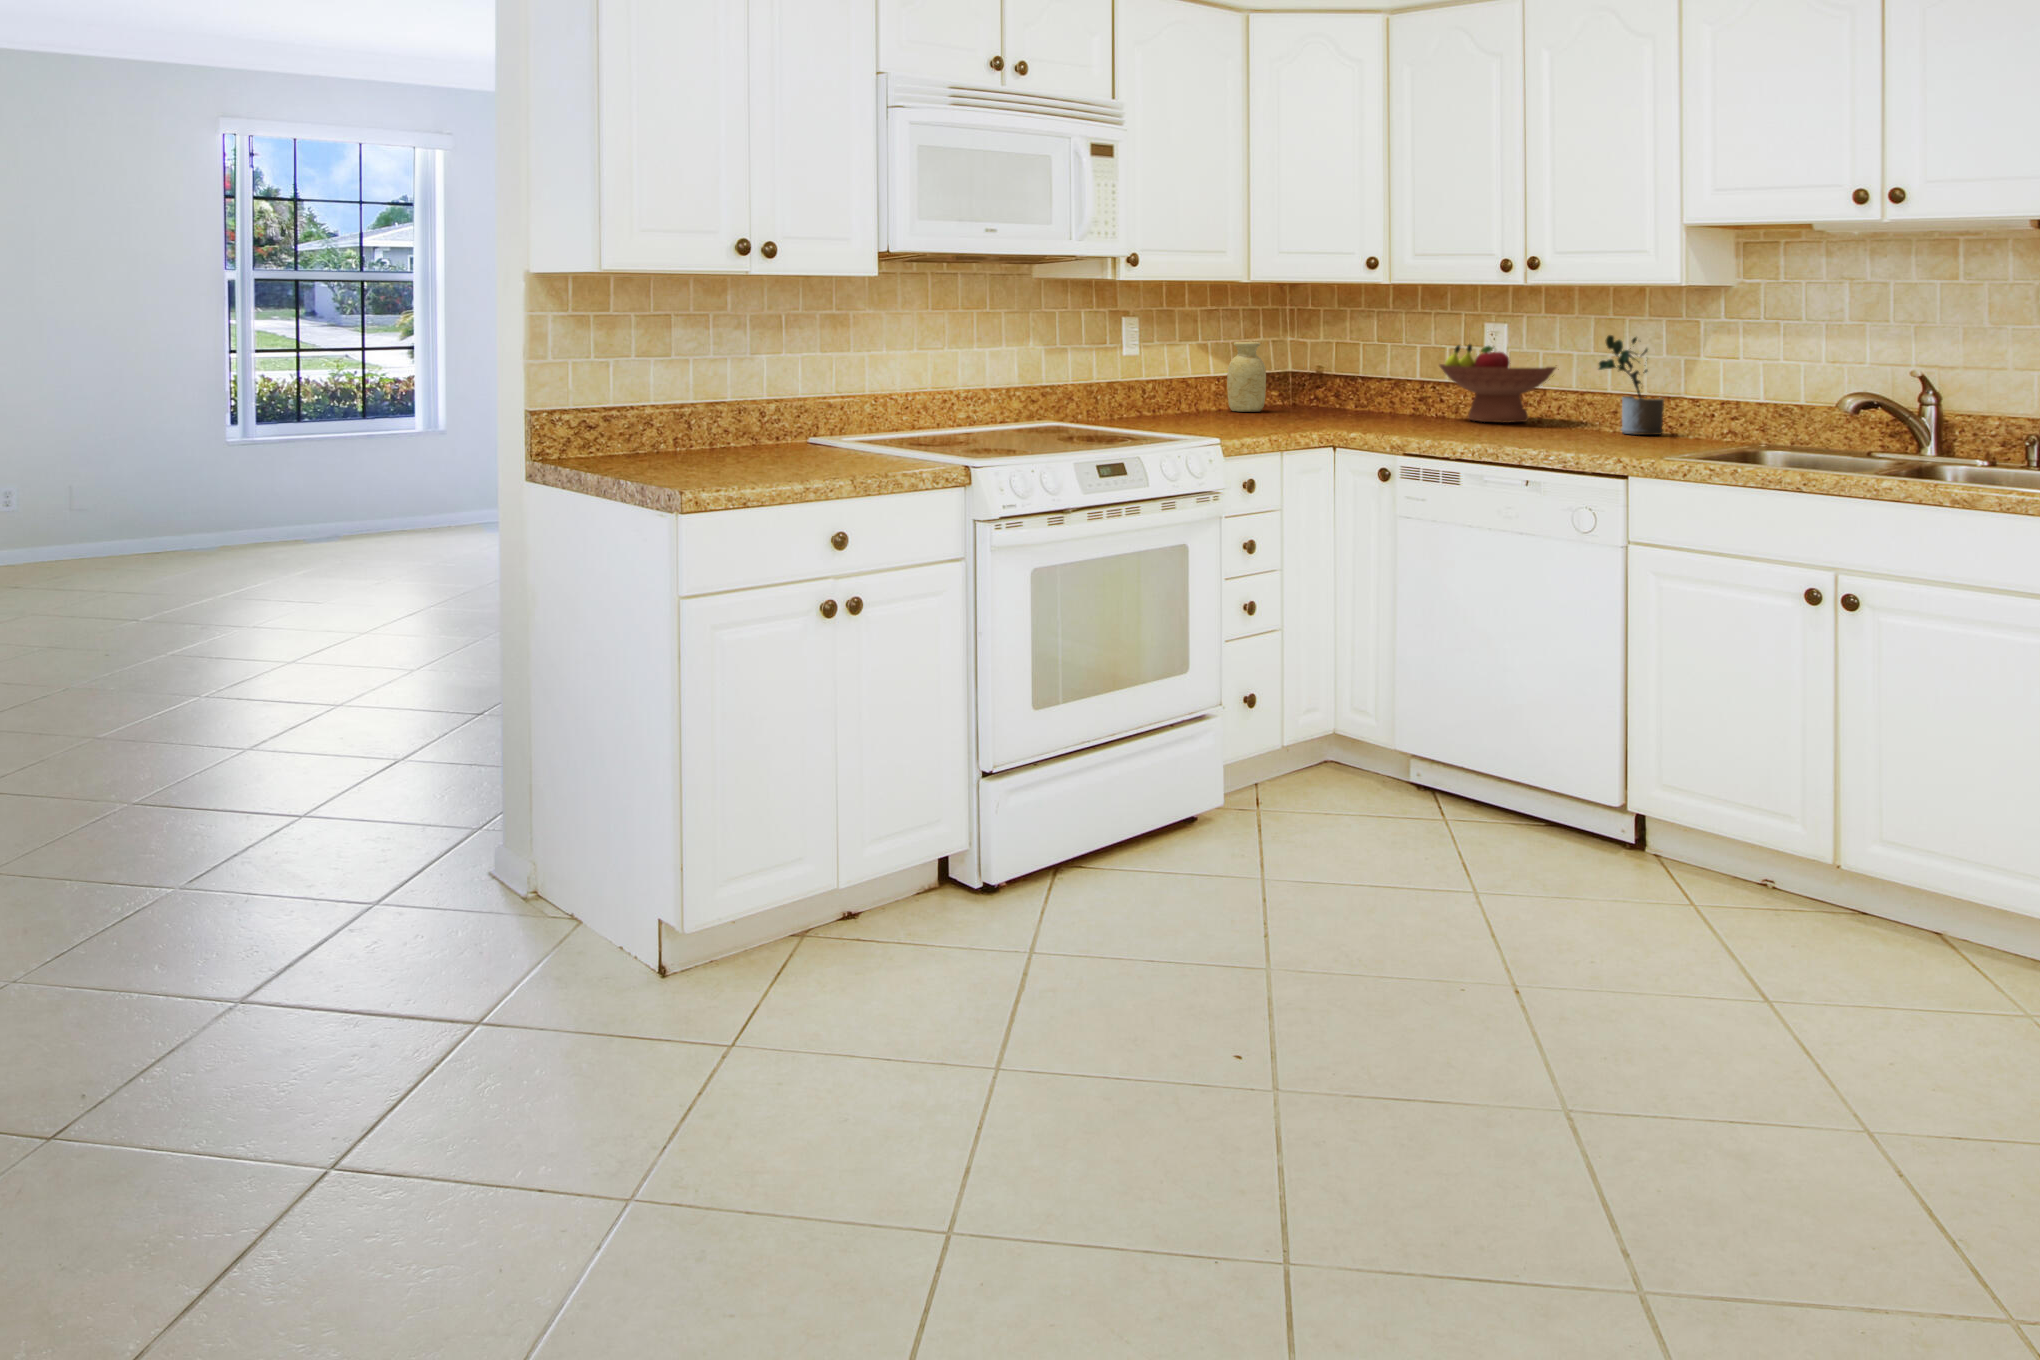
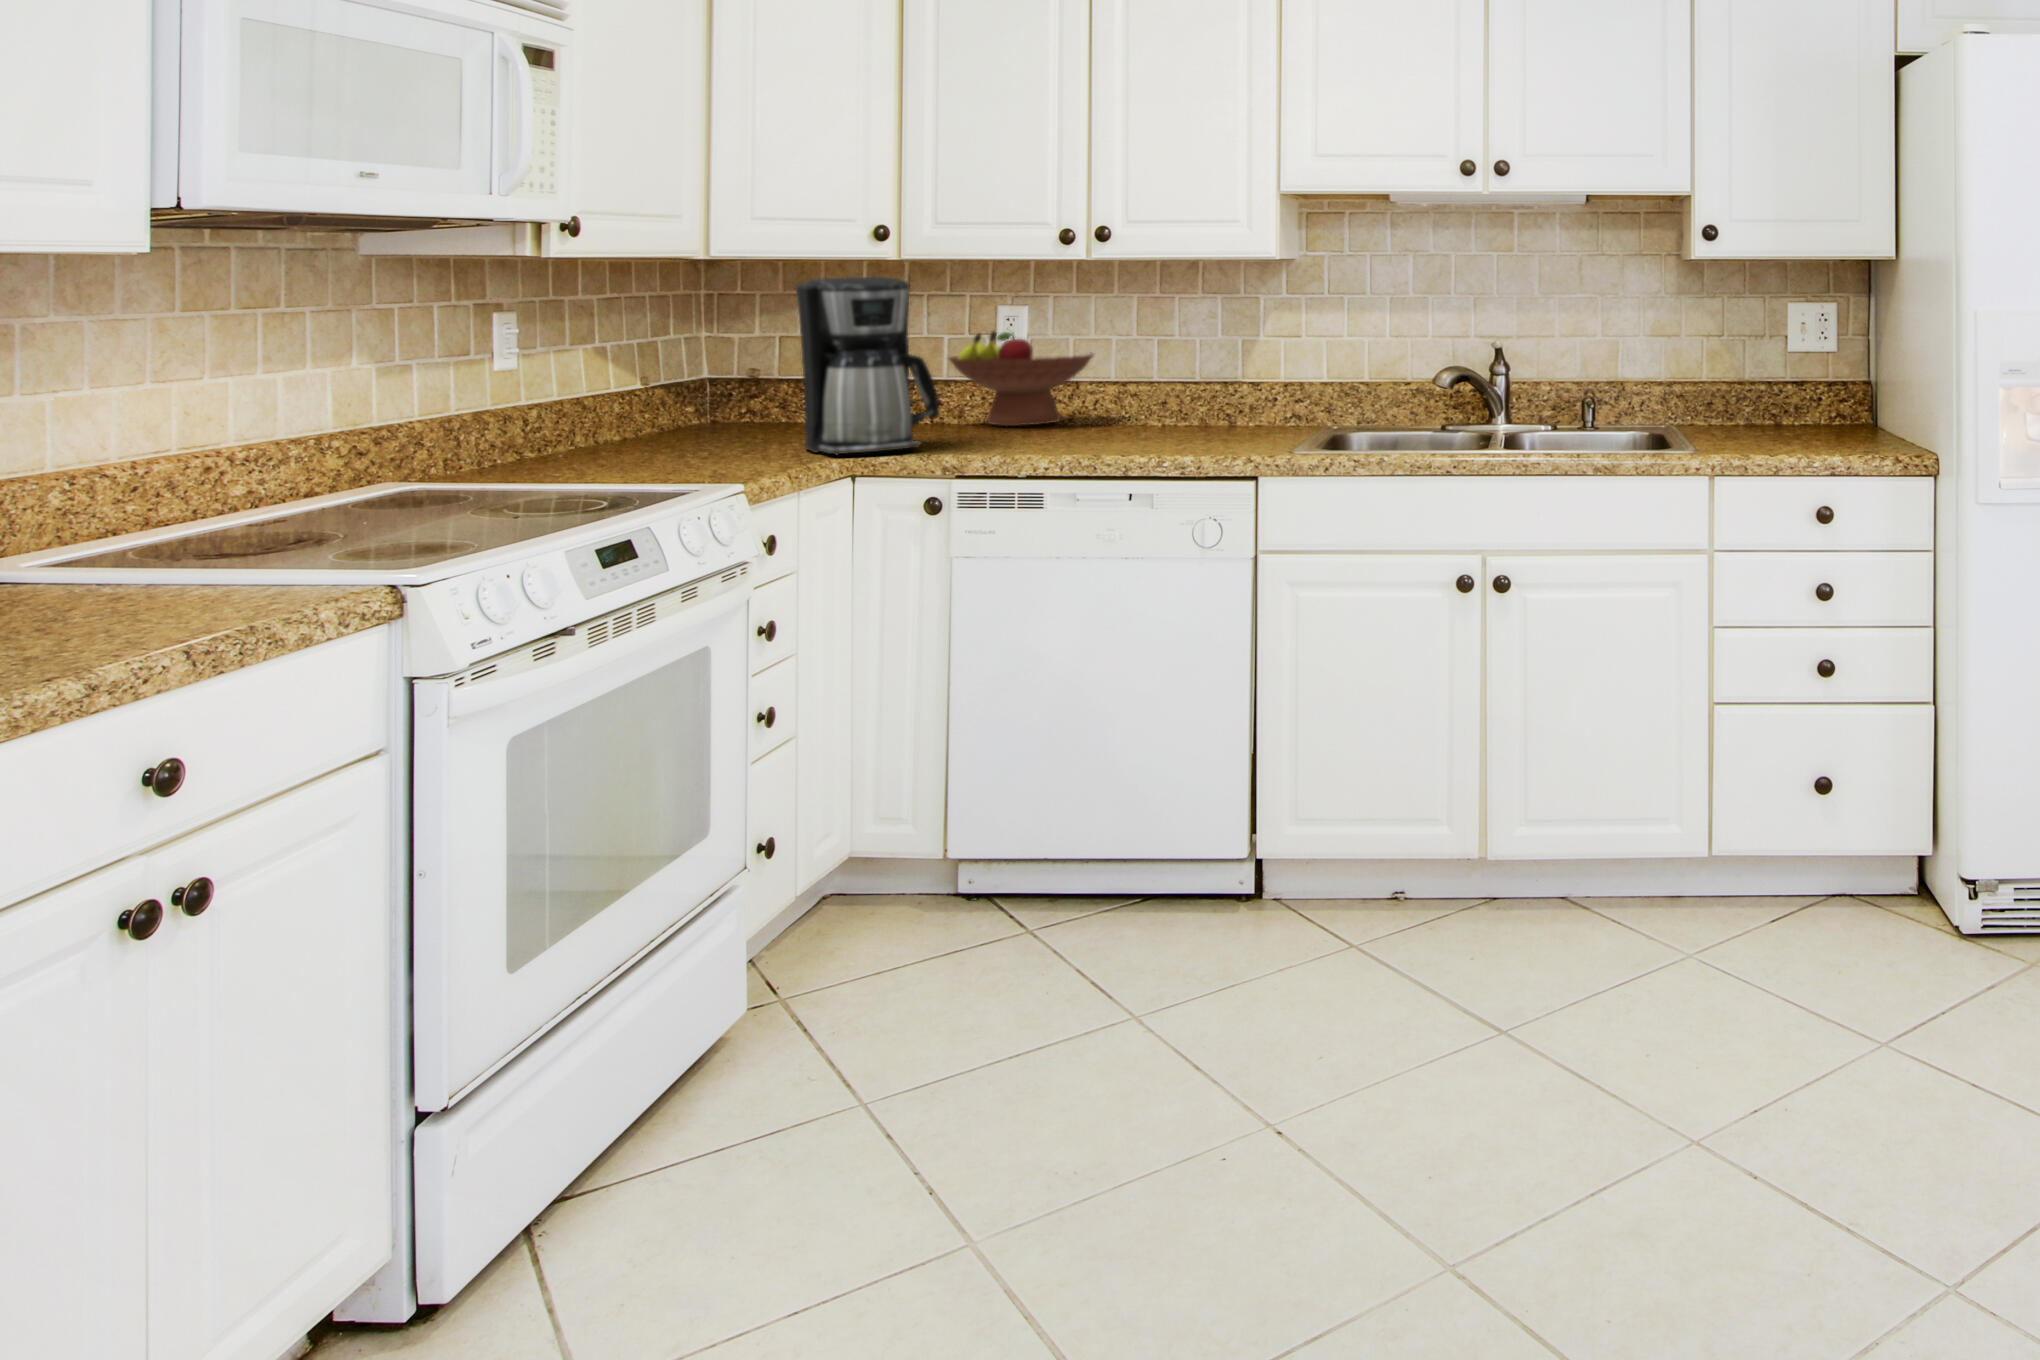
coffee maker: none [1307,298,1403,429] -> present [796,277,940,456]
potted plant: present [1599,335,1664,435] -> none [1155,314,1225,427]
vase: present [1227,342,1266,412] -> none [646,341,706,439]

